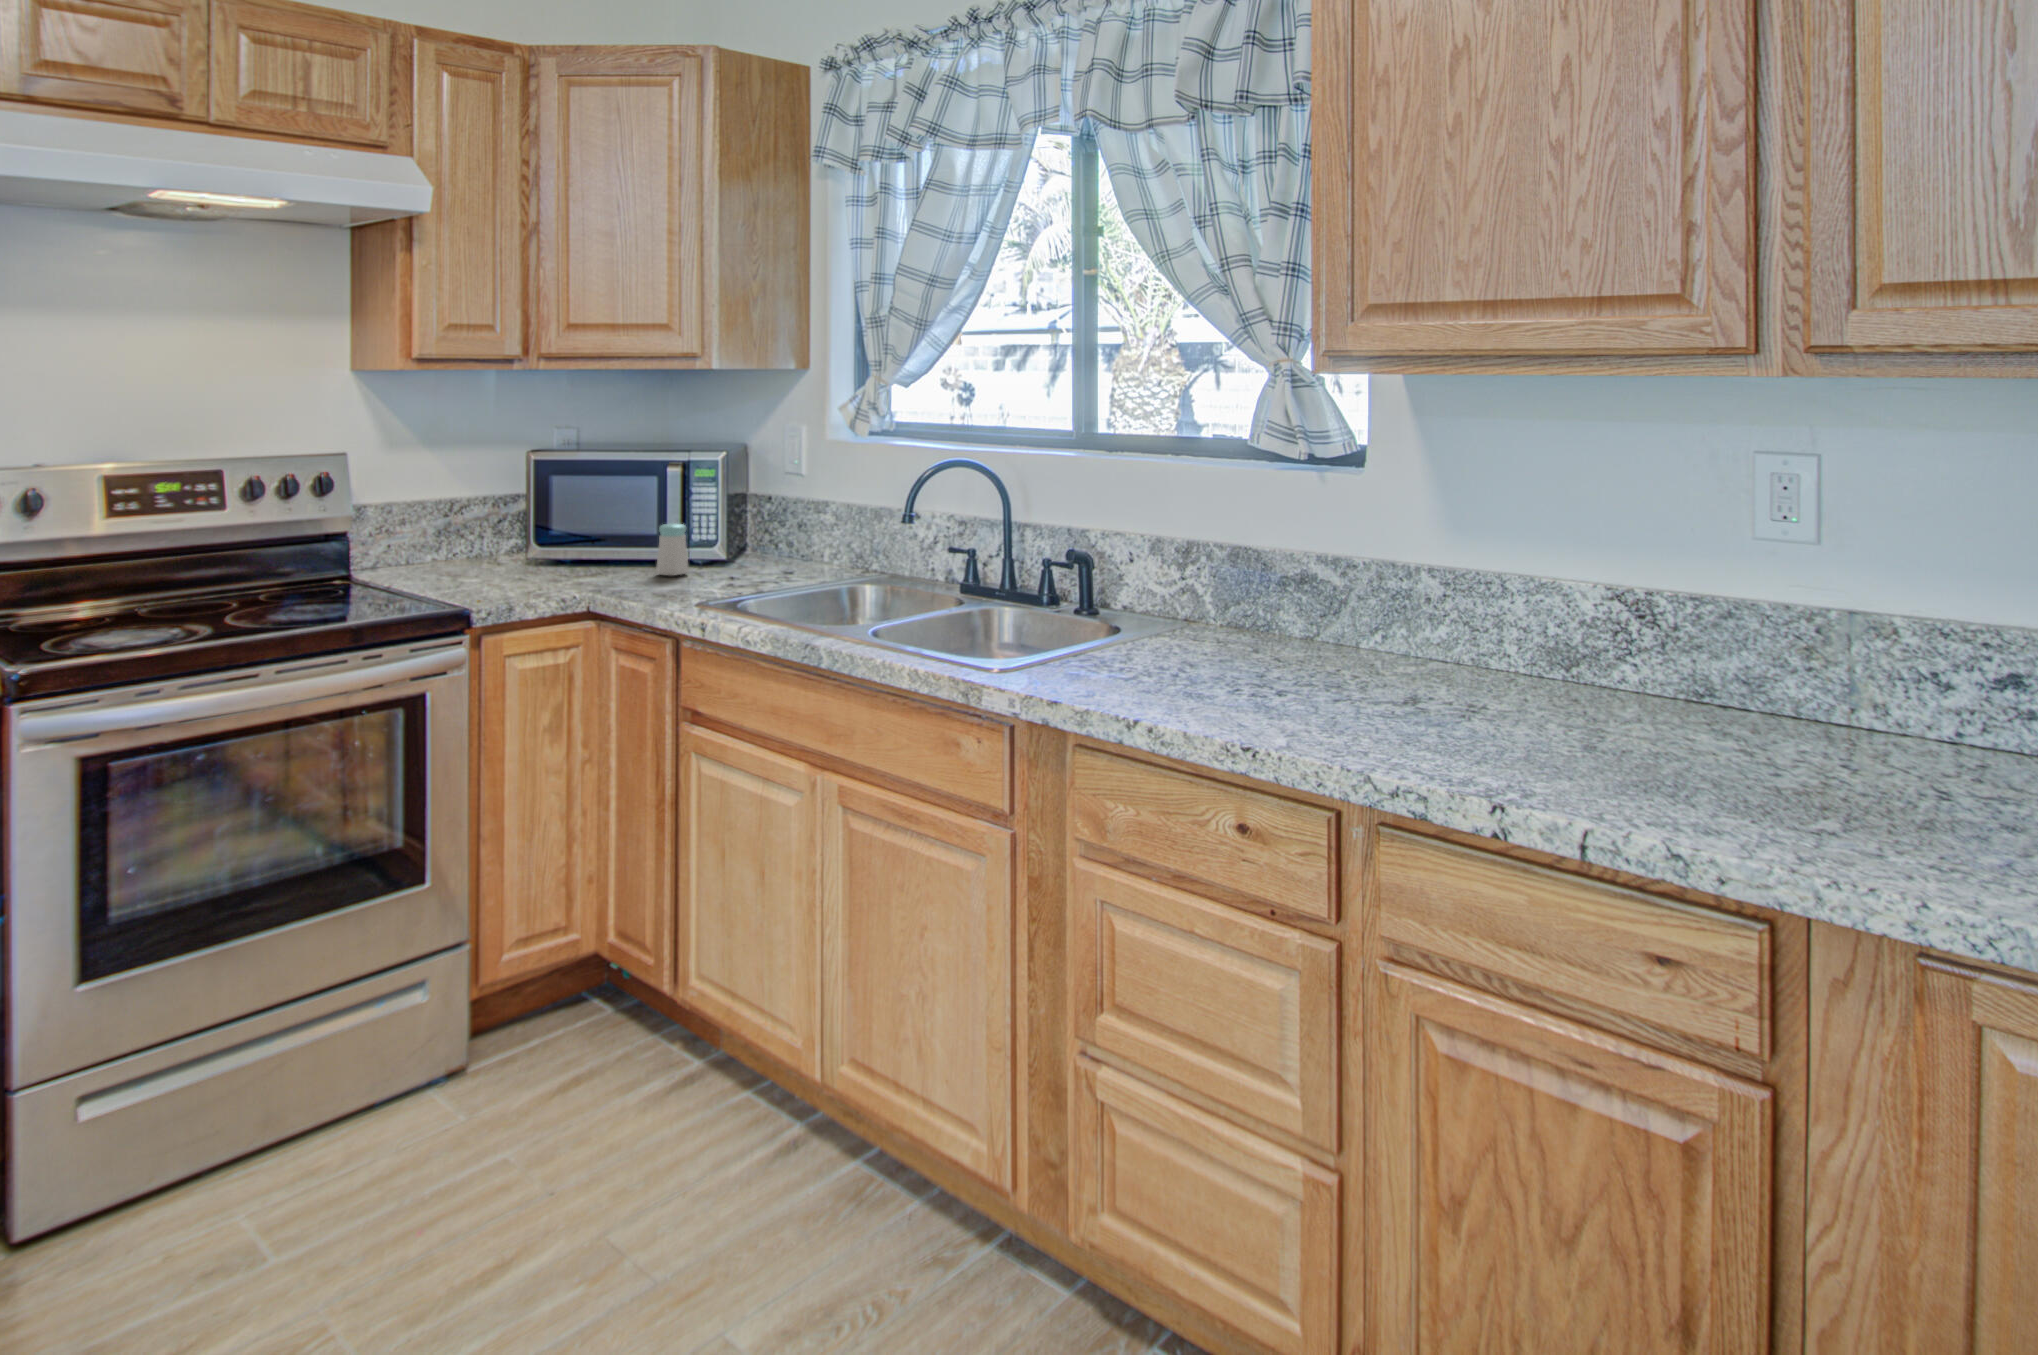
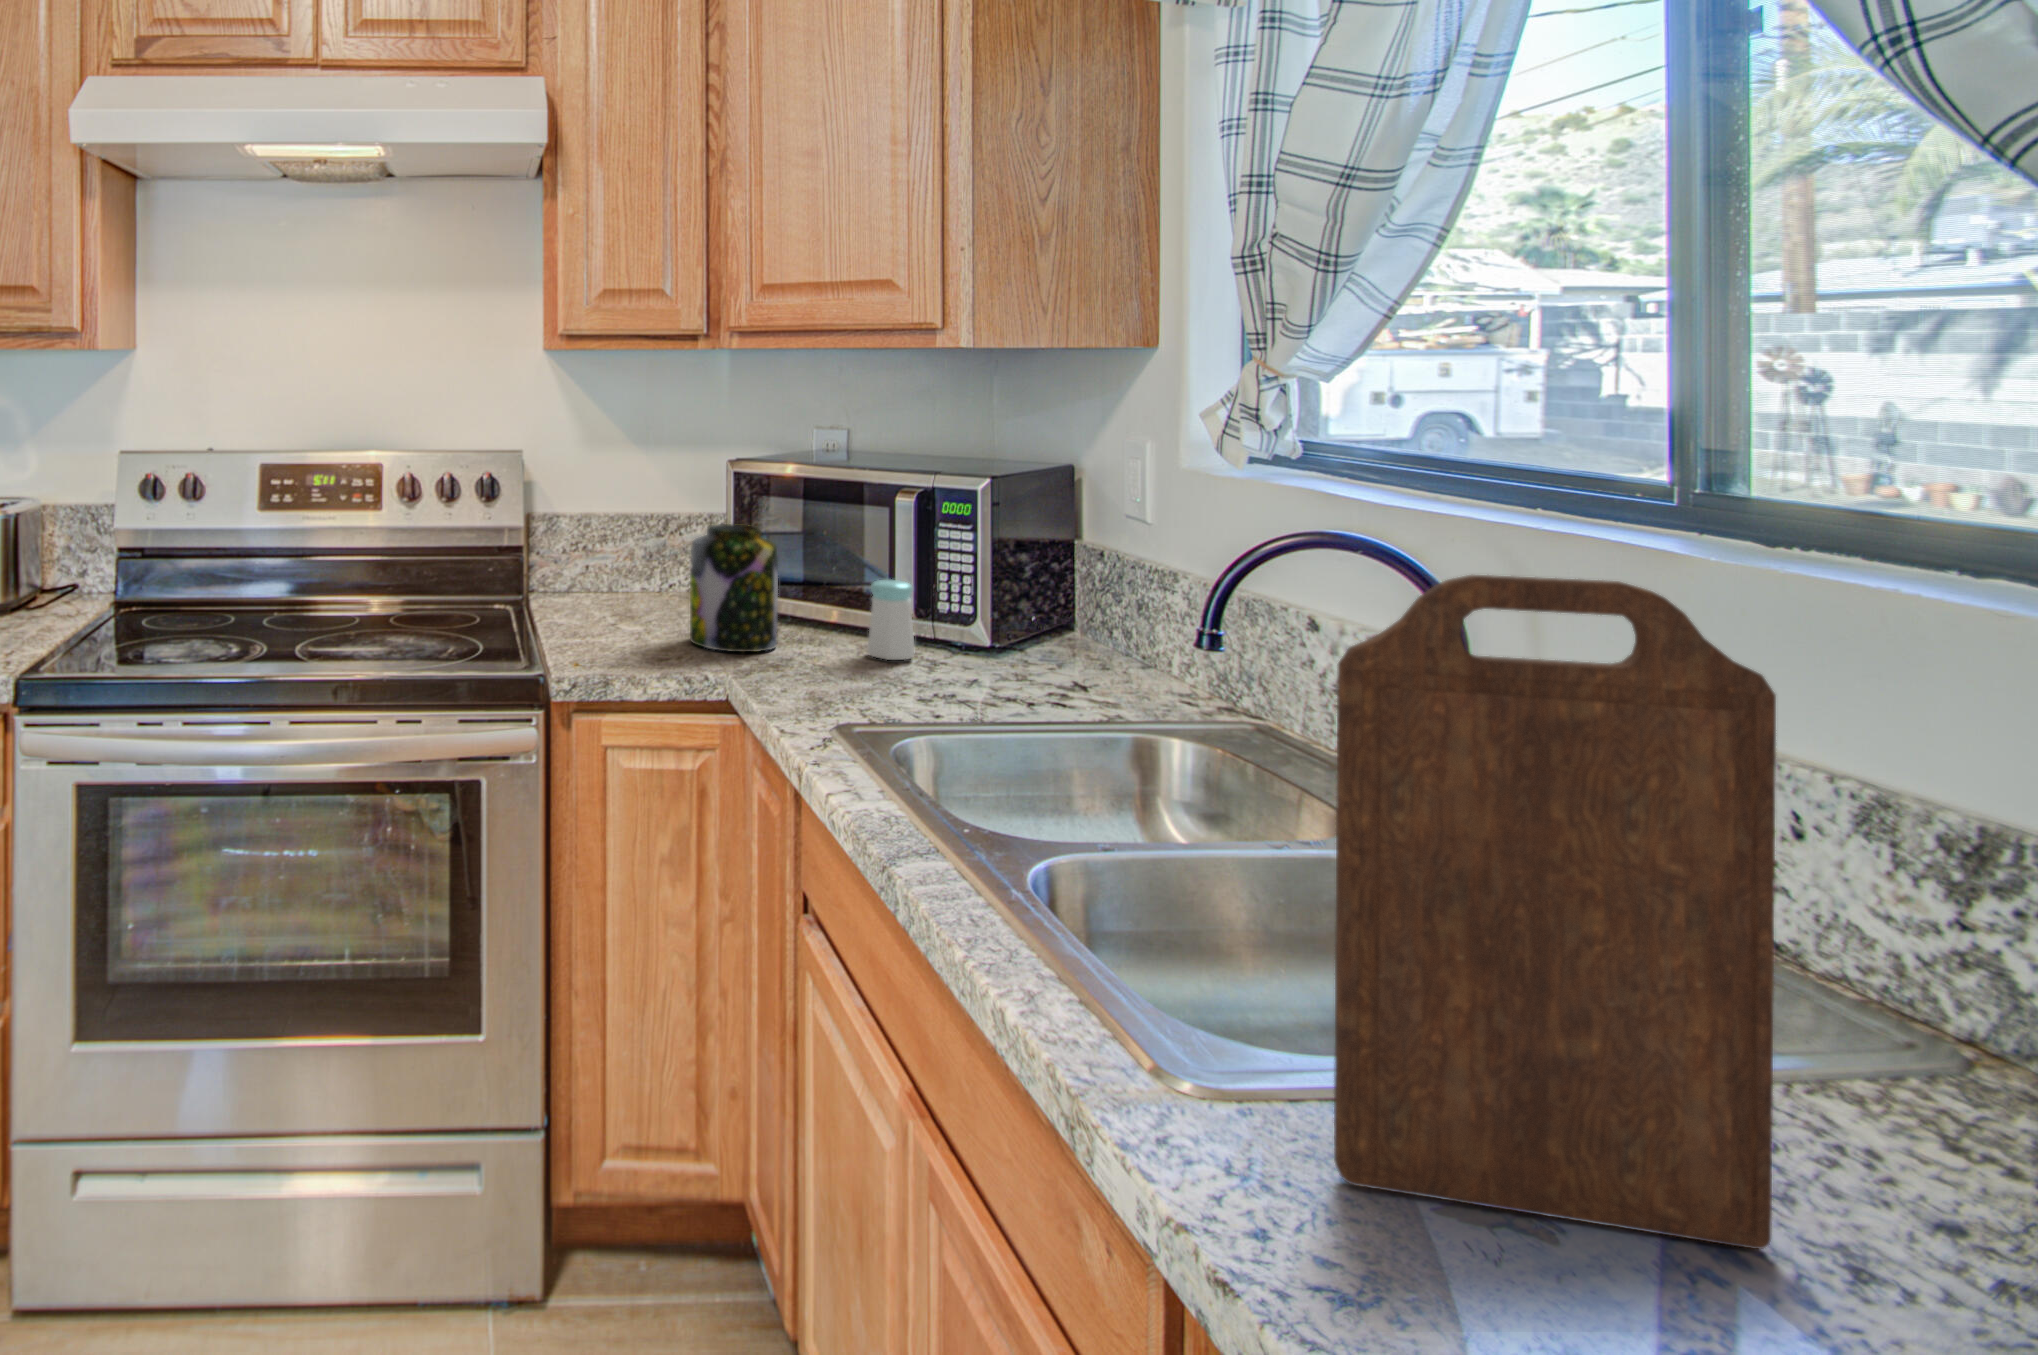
cutting board: none [1045,449,1159,677] -> present [1334,575,1776,1249]
jar: none [528,496,594,584] -> present [690,524,778,652]

